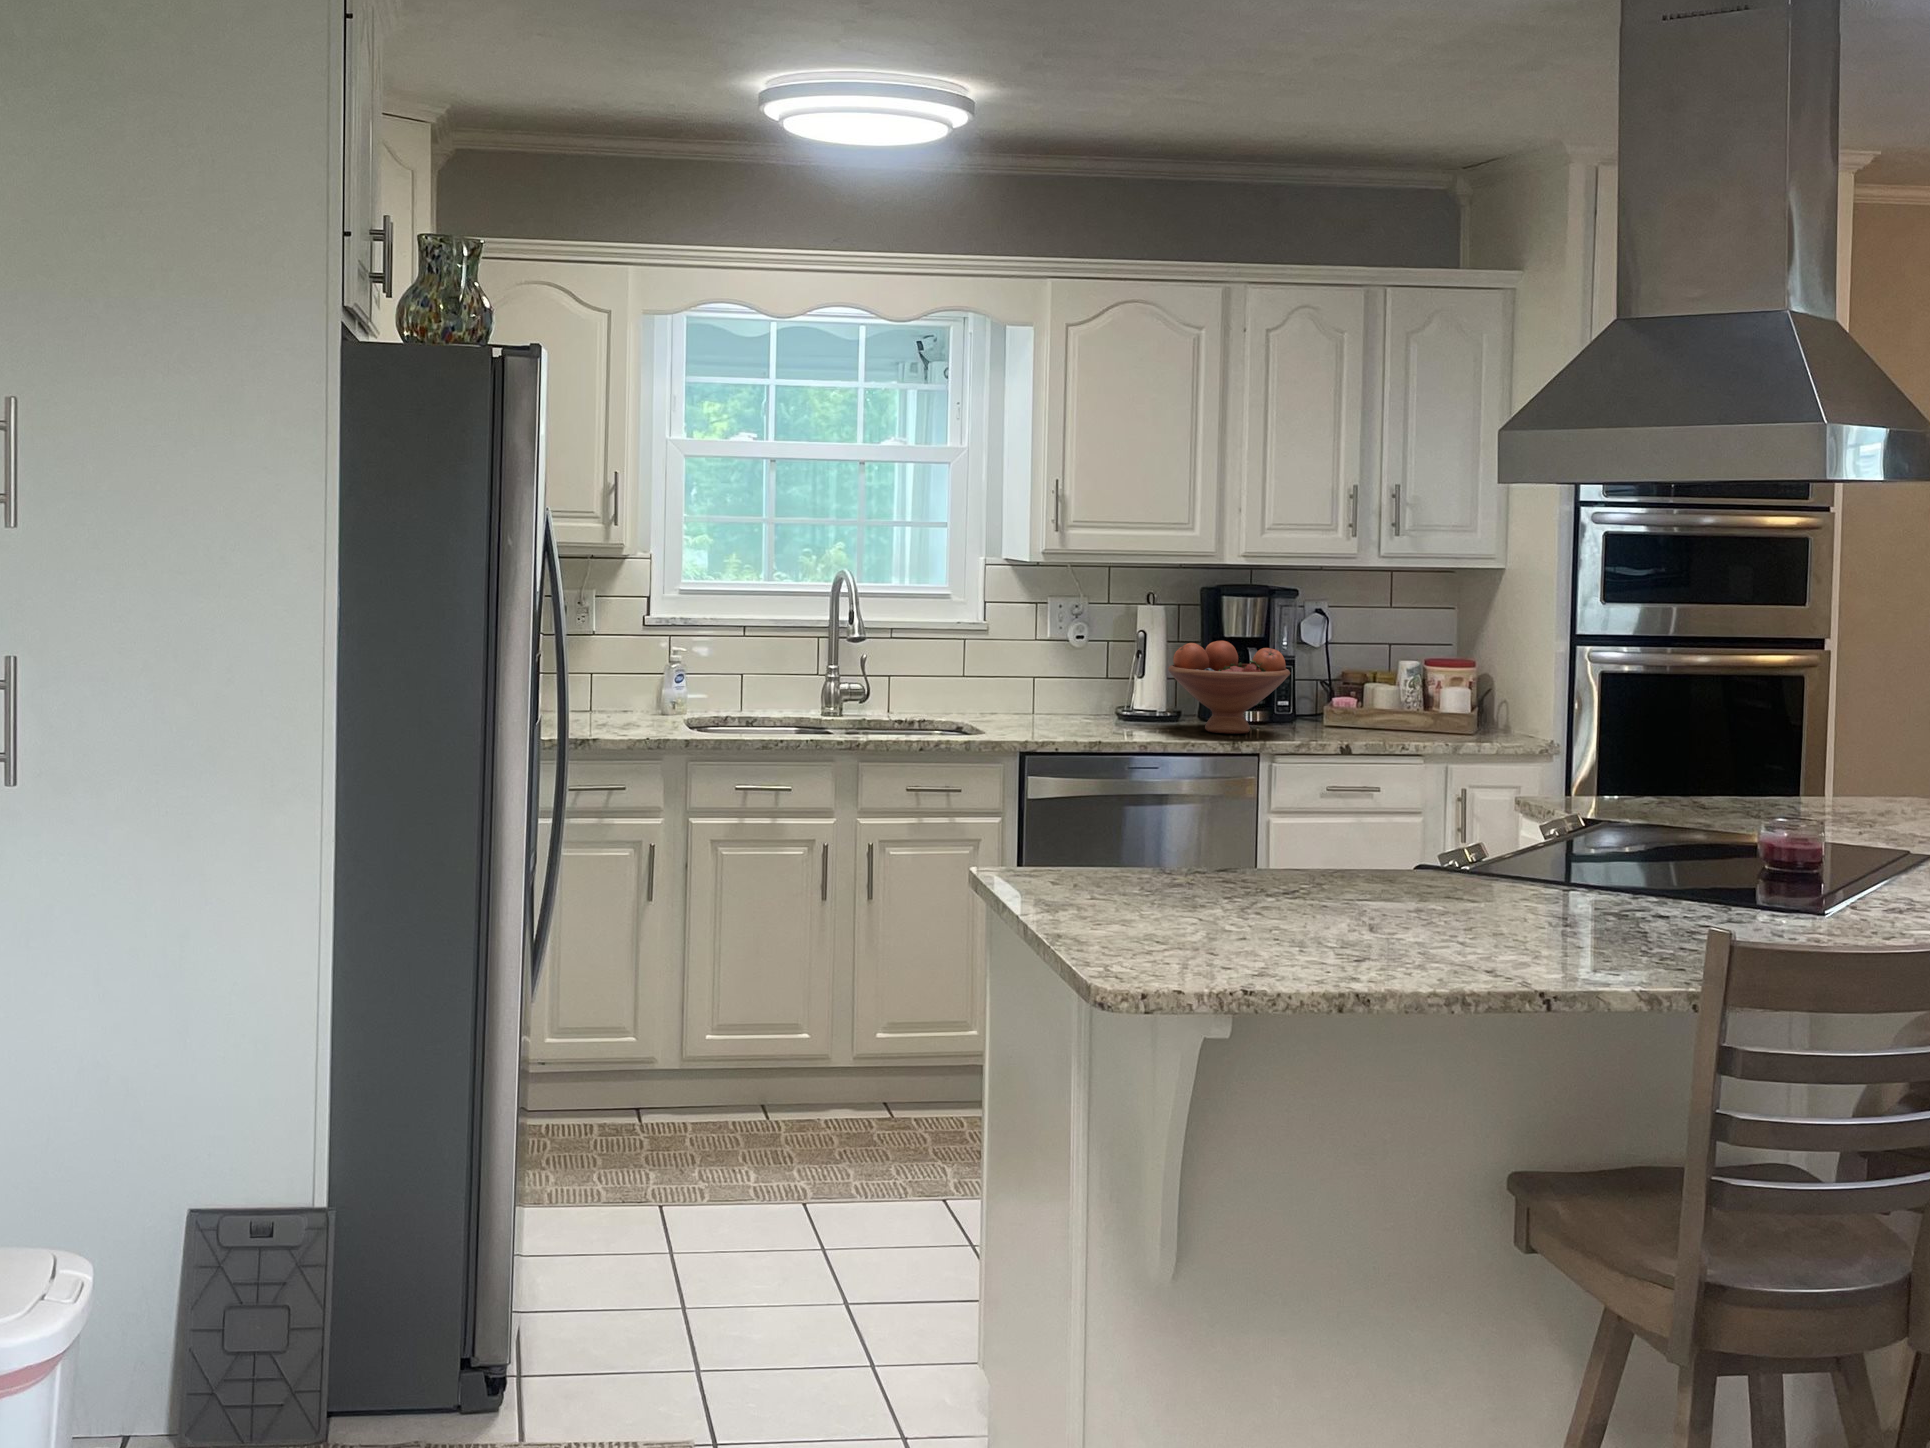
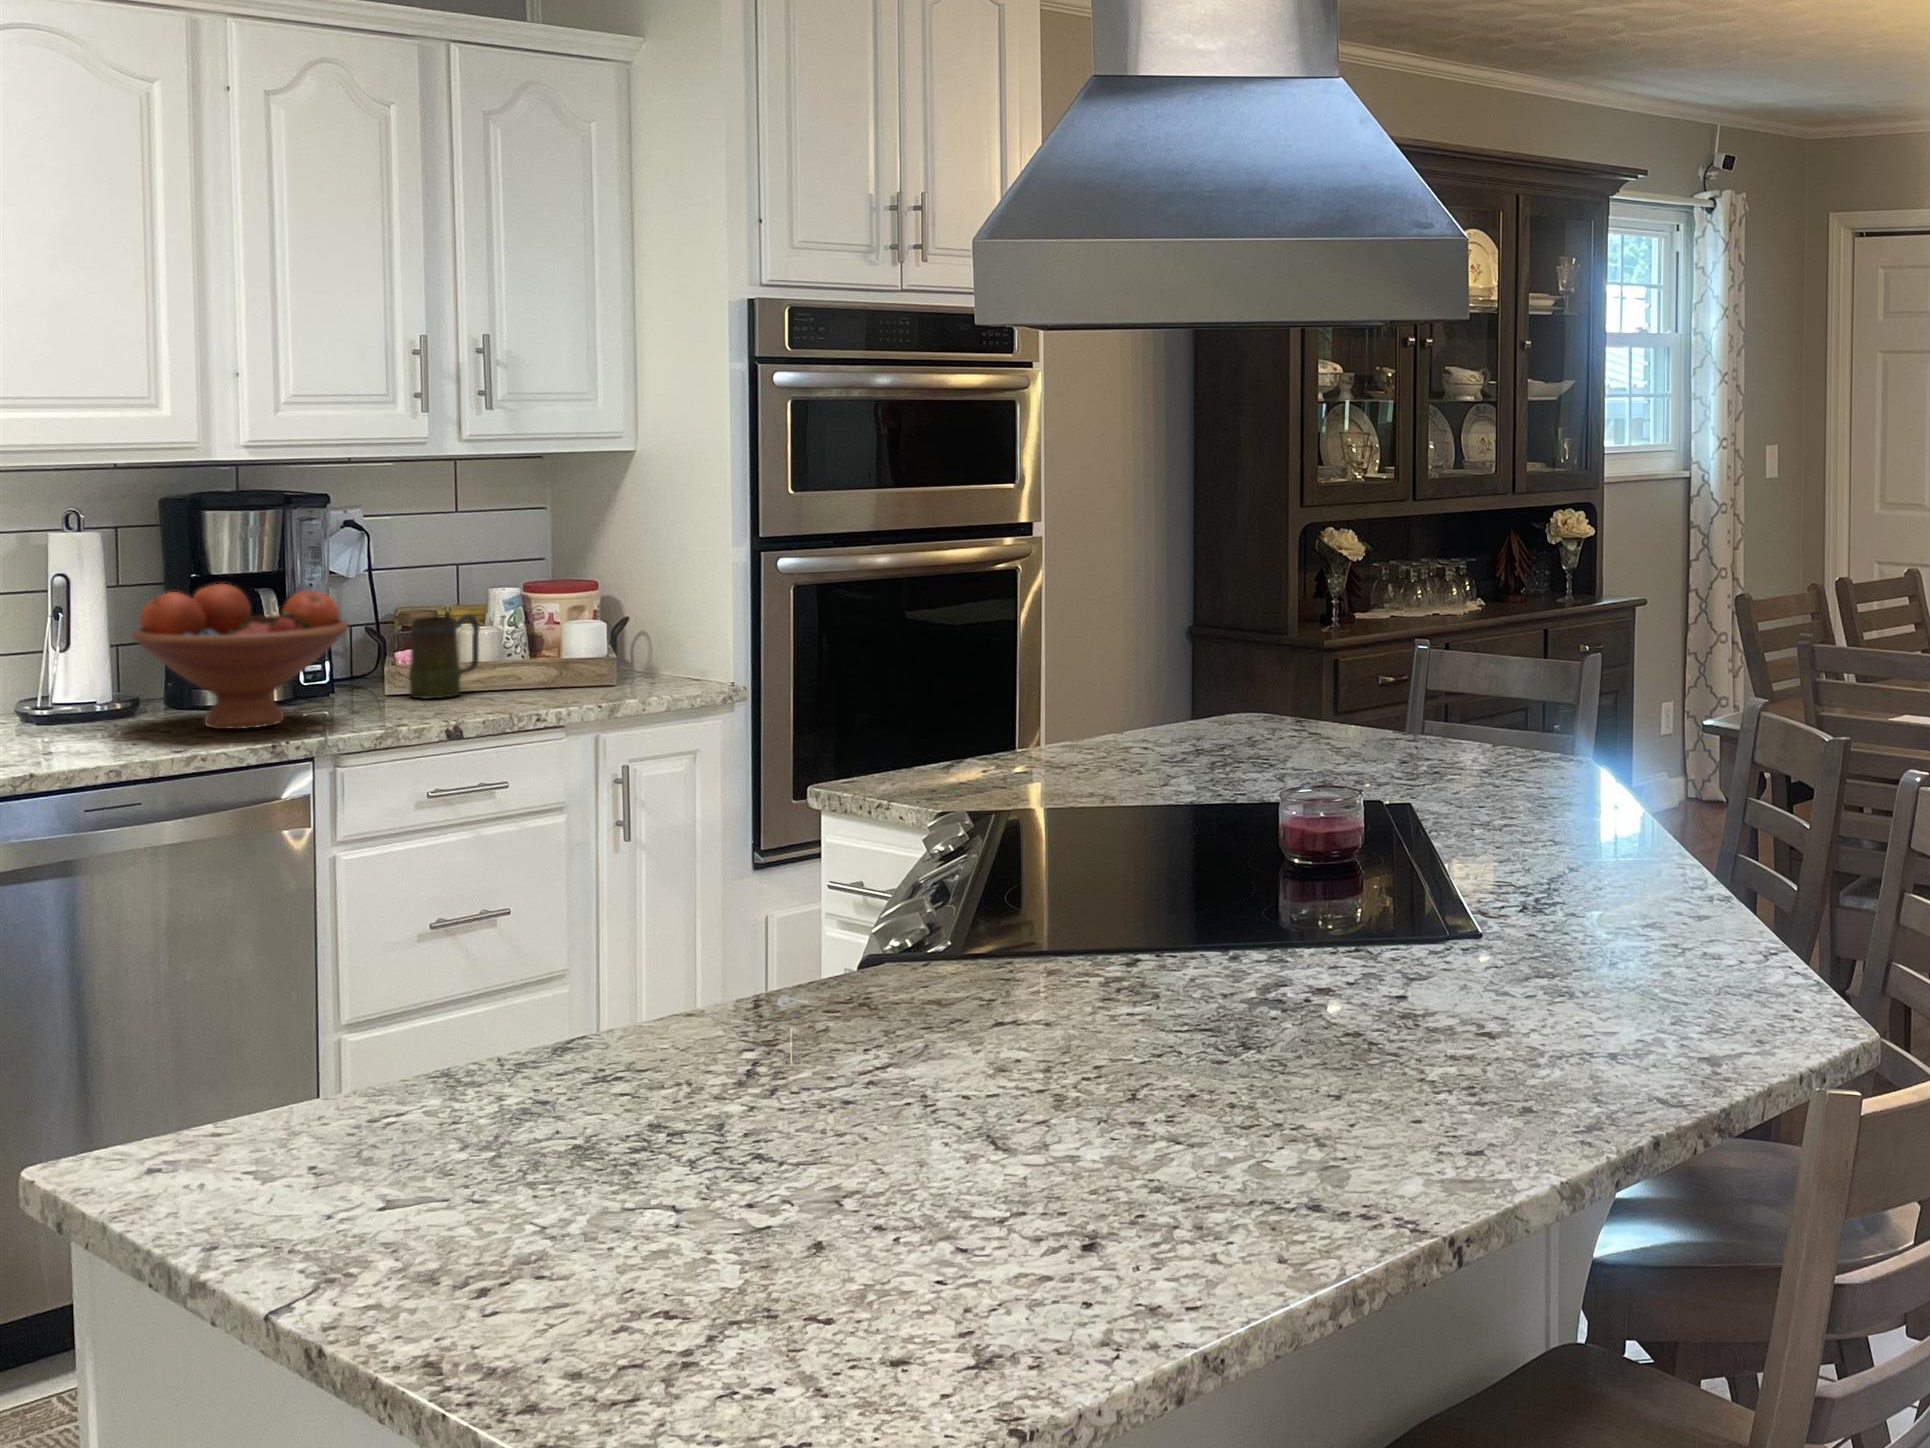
mug: none [1336,675,1383,731] -> present [409,614,479,699]

